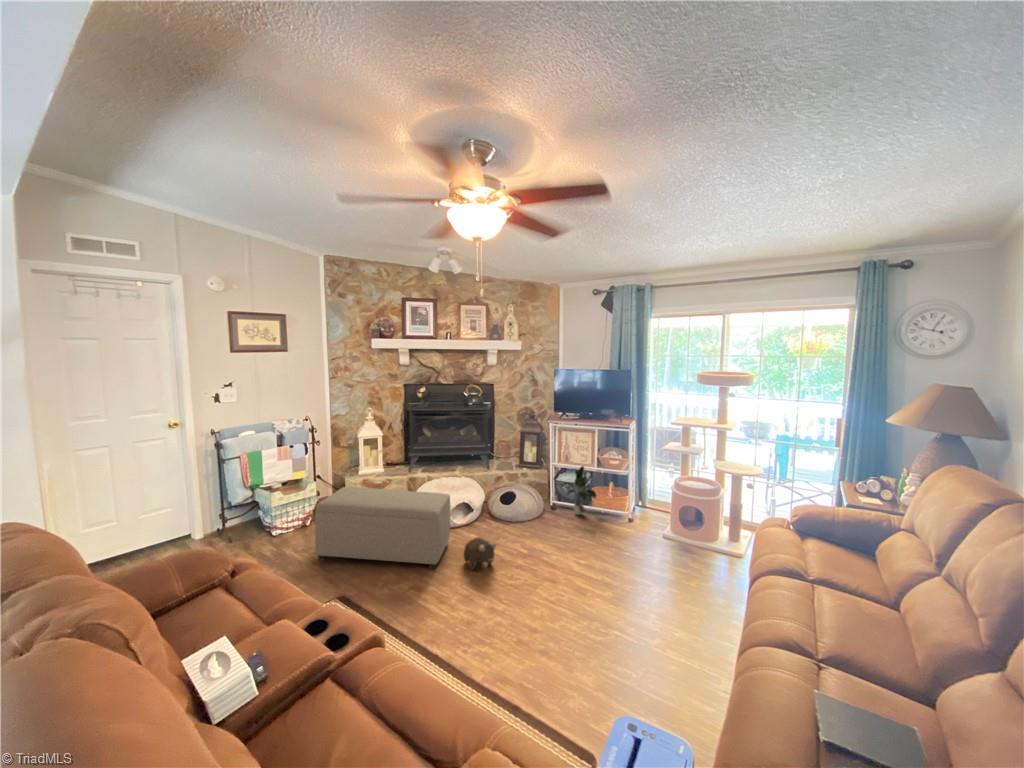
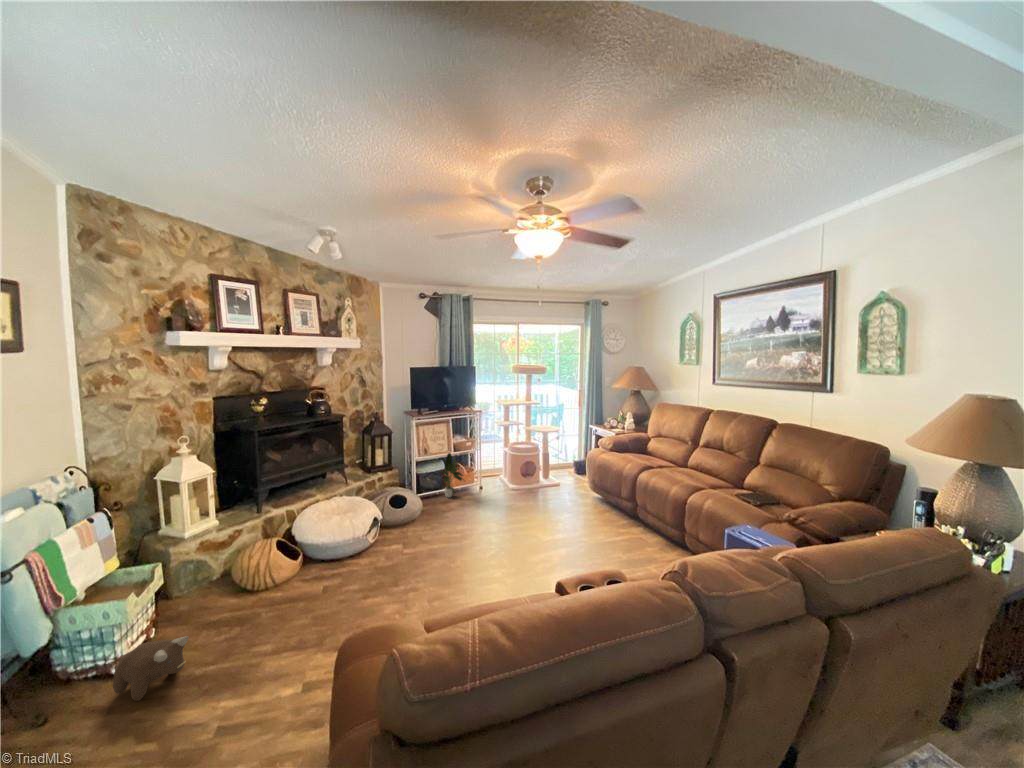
ottoman: present [315,487,451,568] -> none [225,511,411,668]
plush toy: present [464,538,496,570] -> present [113,636,189,701]

